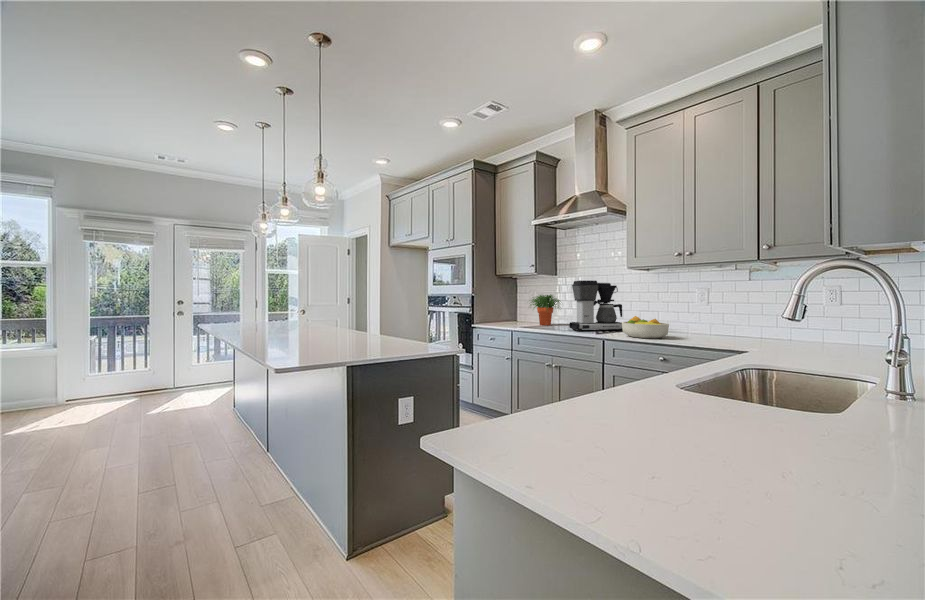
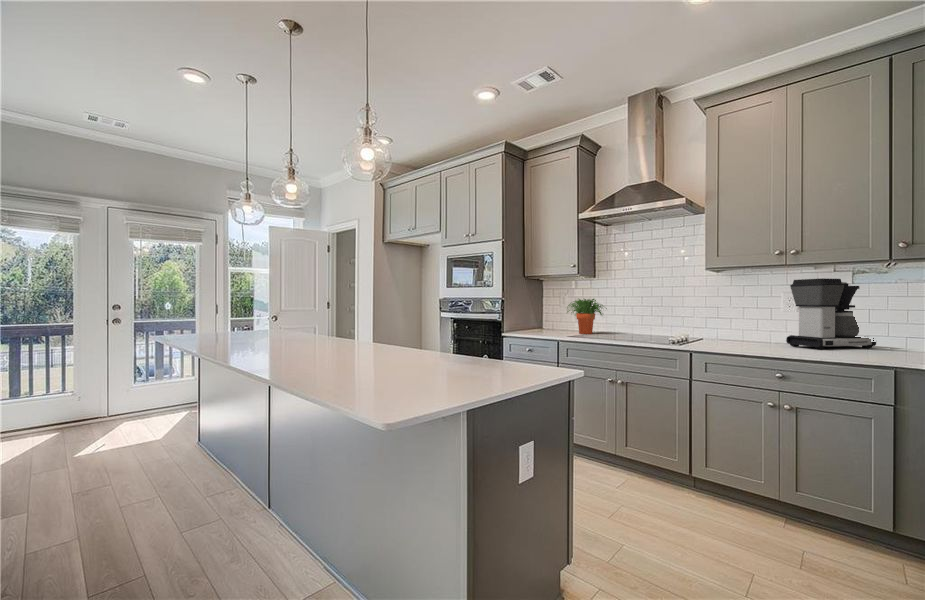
coffee maker: present [569,281,623,331] -> present [786,278,876,349]
fruit bowl: present [622,316,669,339] -> none [715,324,780,351]

